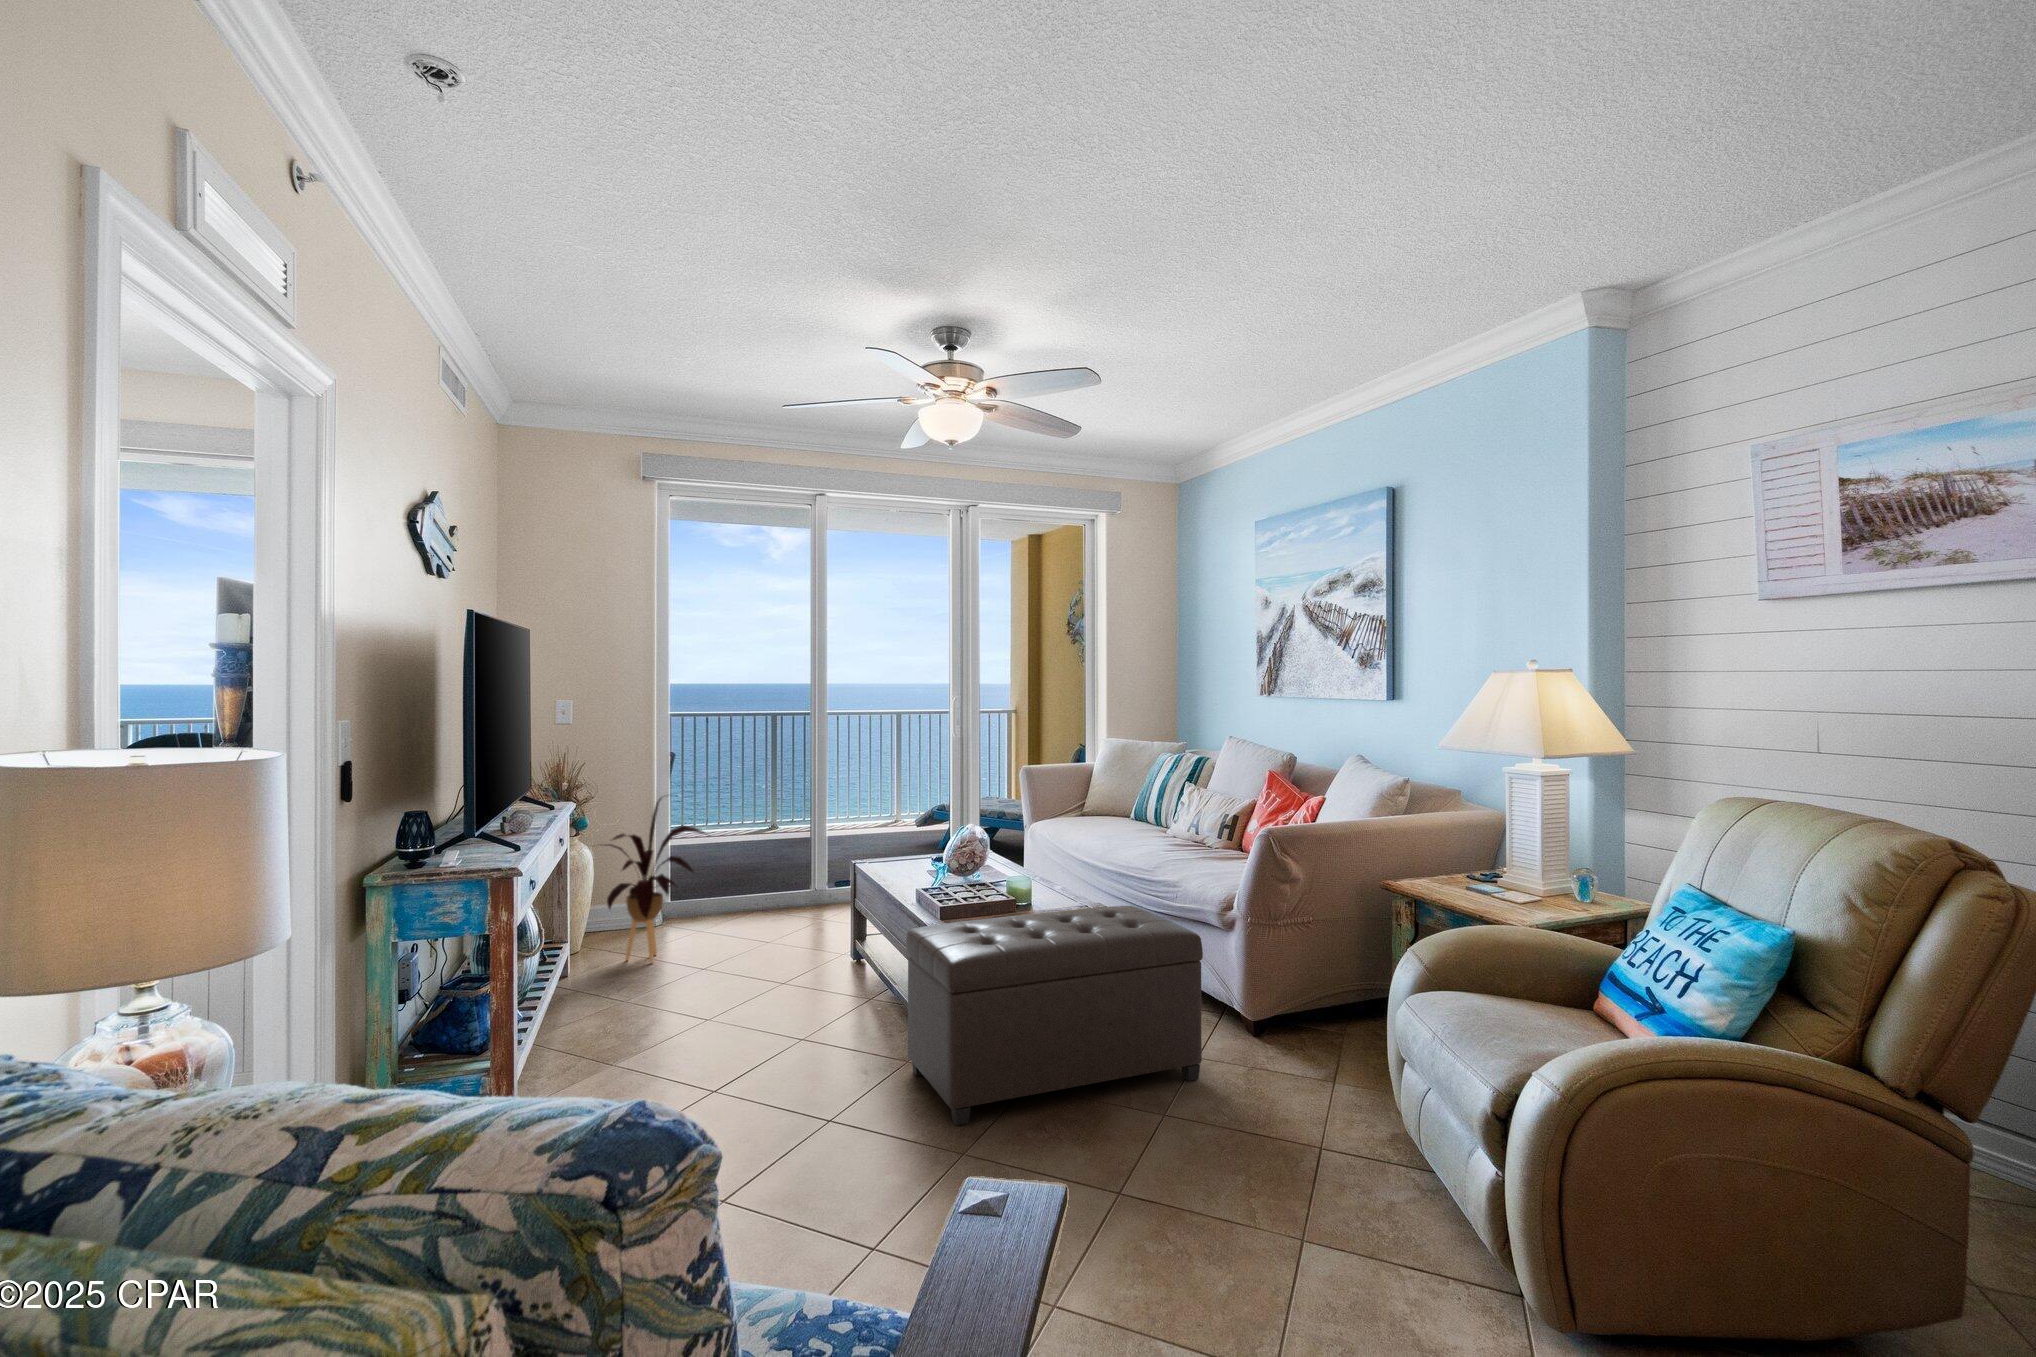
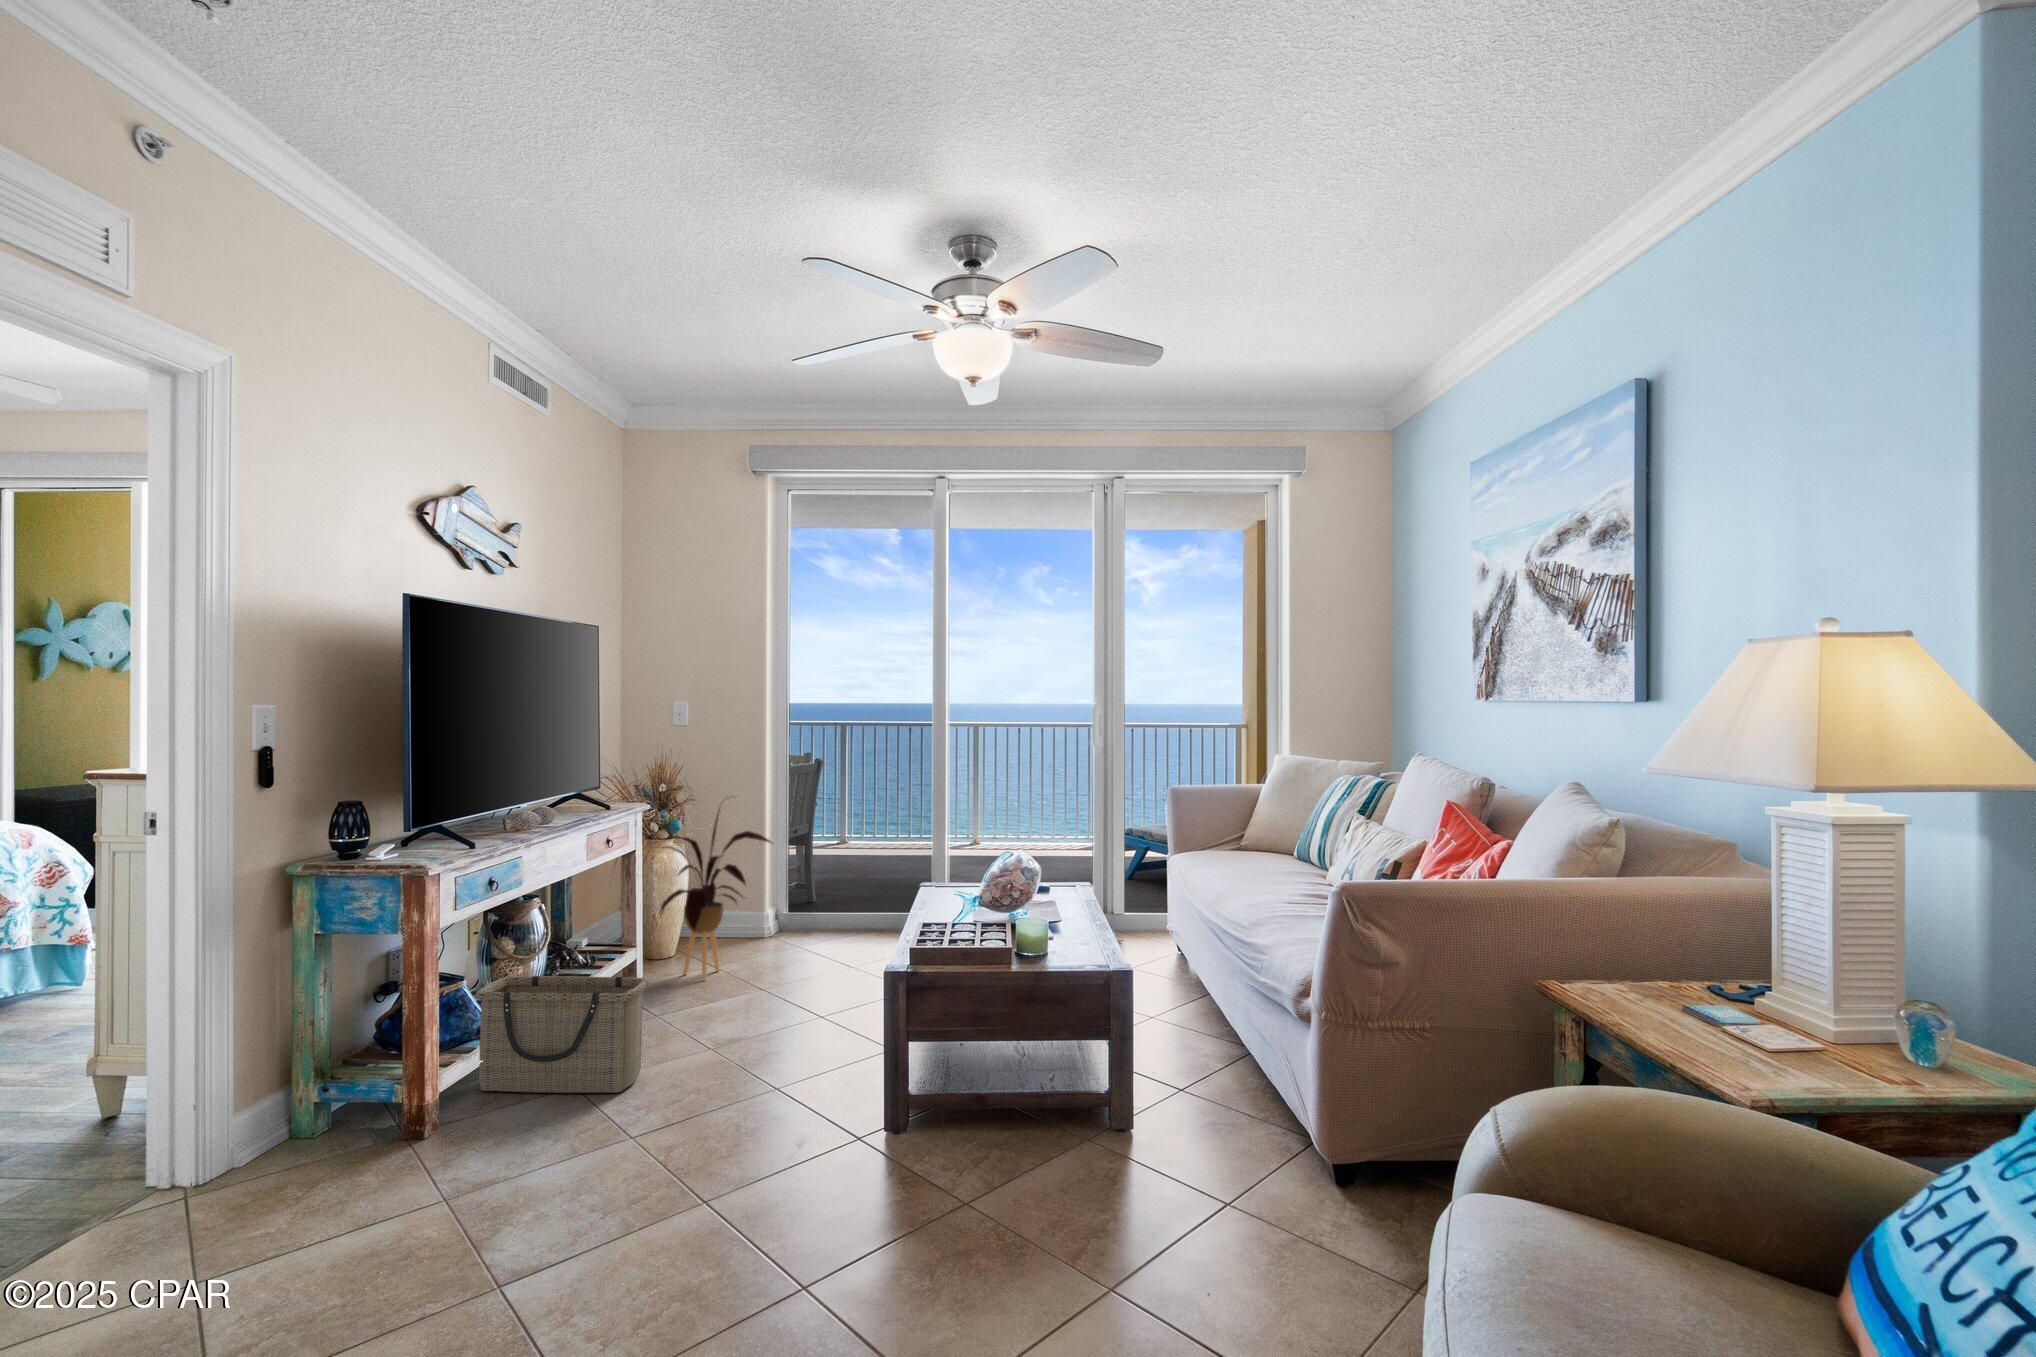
ottoman: present [906,906,1203,1126] -> none [794,974,1203,1260]
basket: none [548,955,695,1067] -> present [476,976,648,1093]

